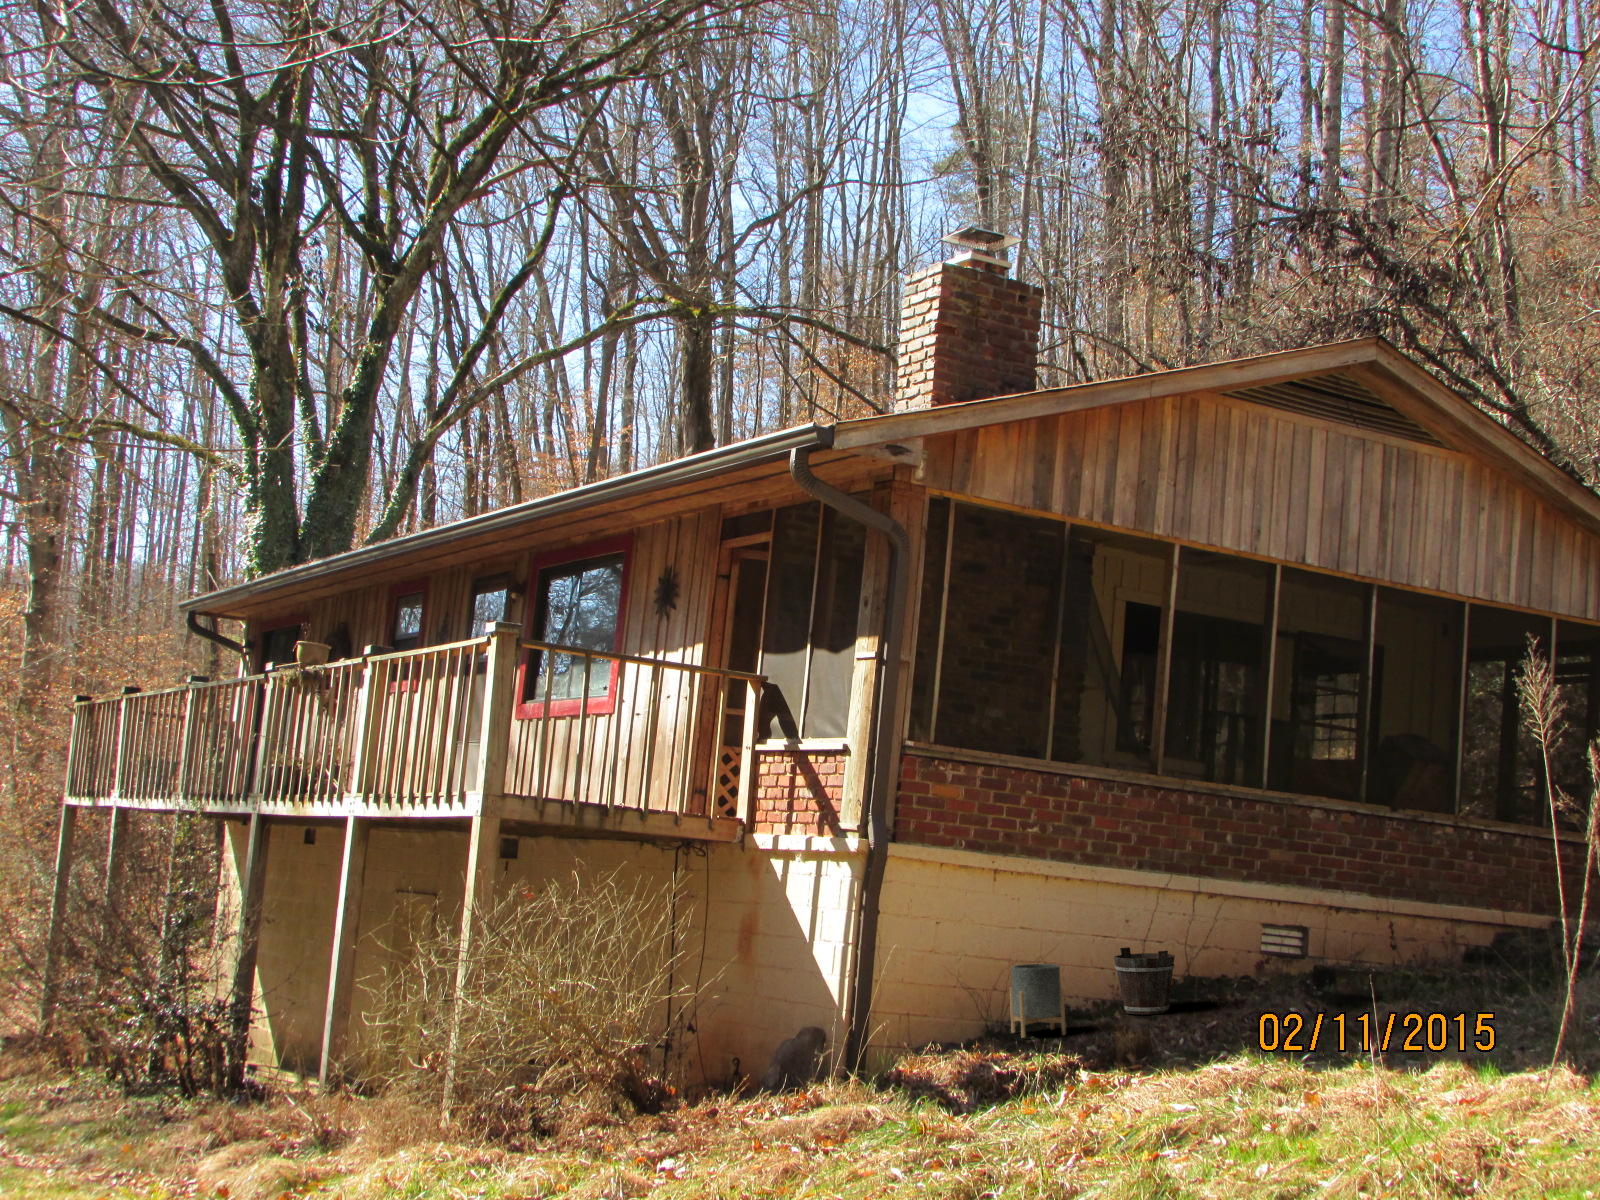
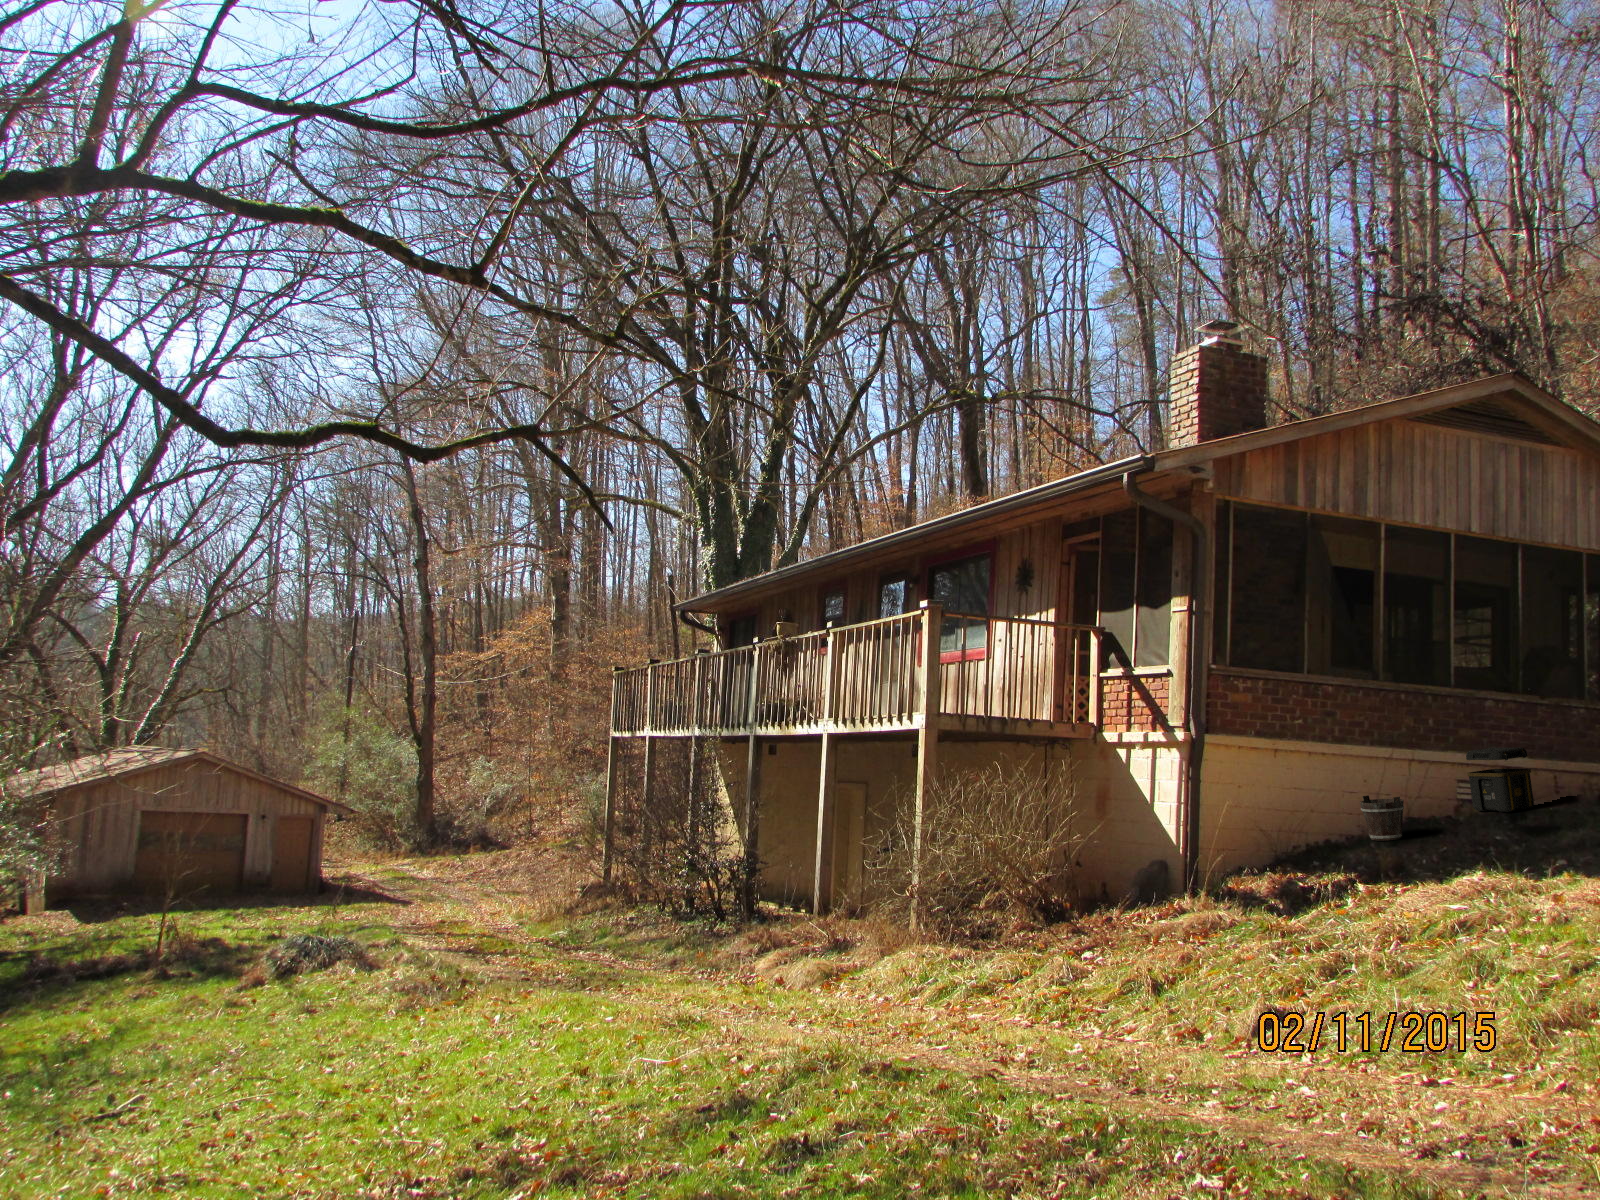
toolbox: none [1277,887,1363,981] -> present [1466,747,1534,812]
planter: present [1010,964,1066,1038] -> none [1292,809,1336,860]

